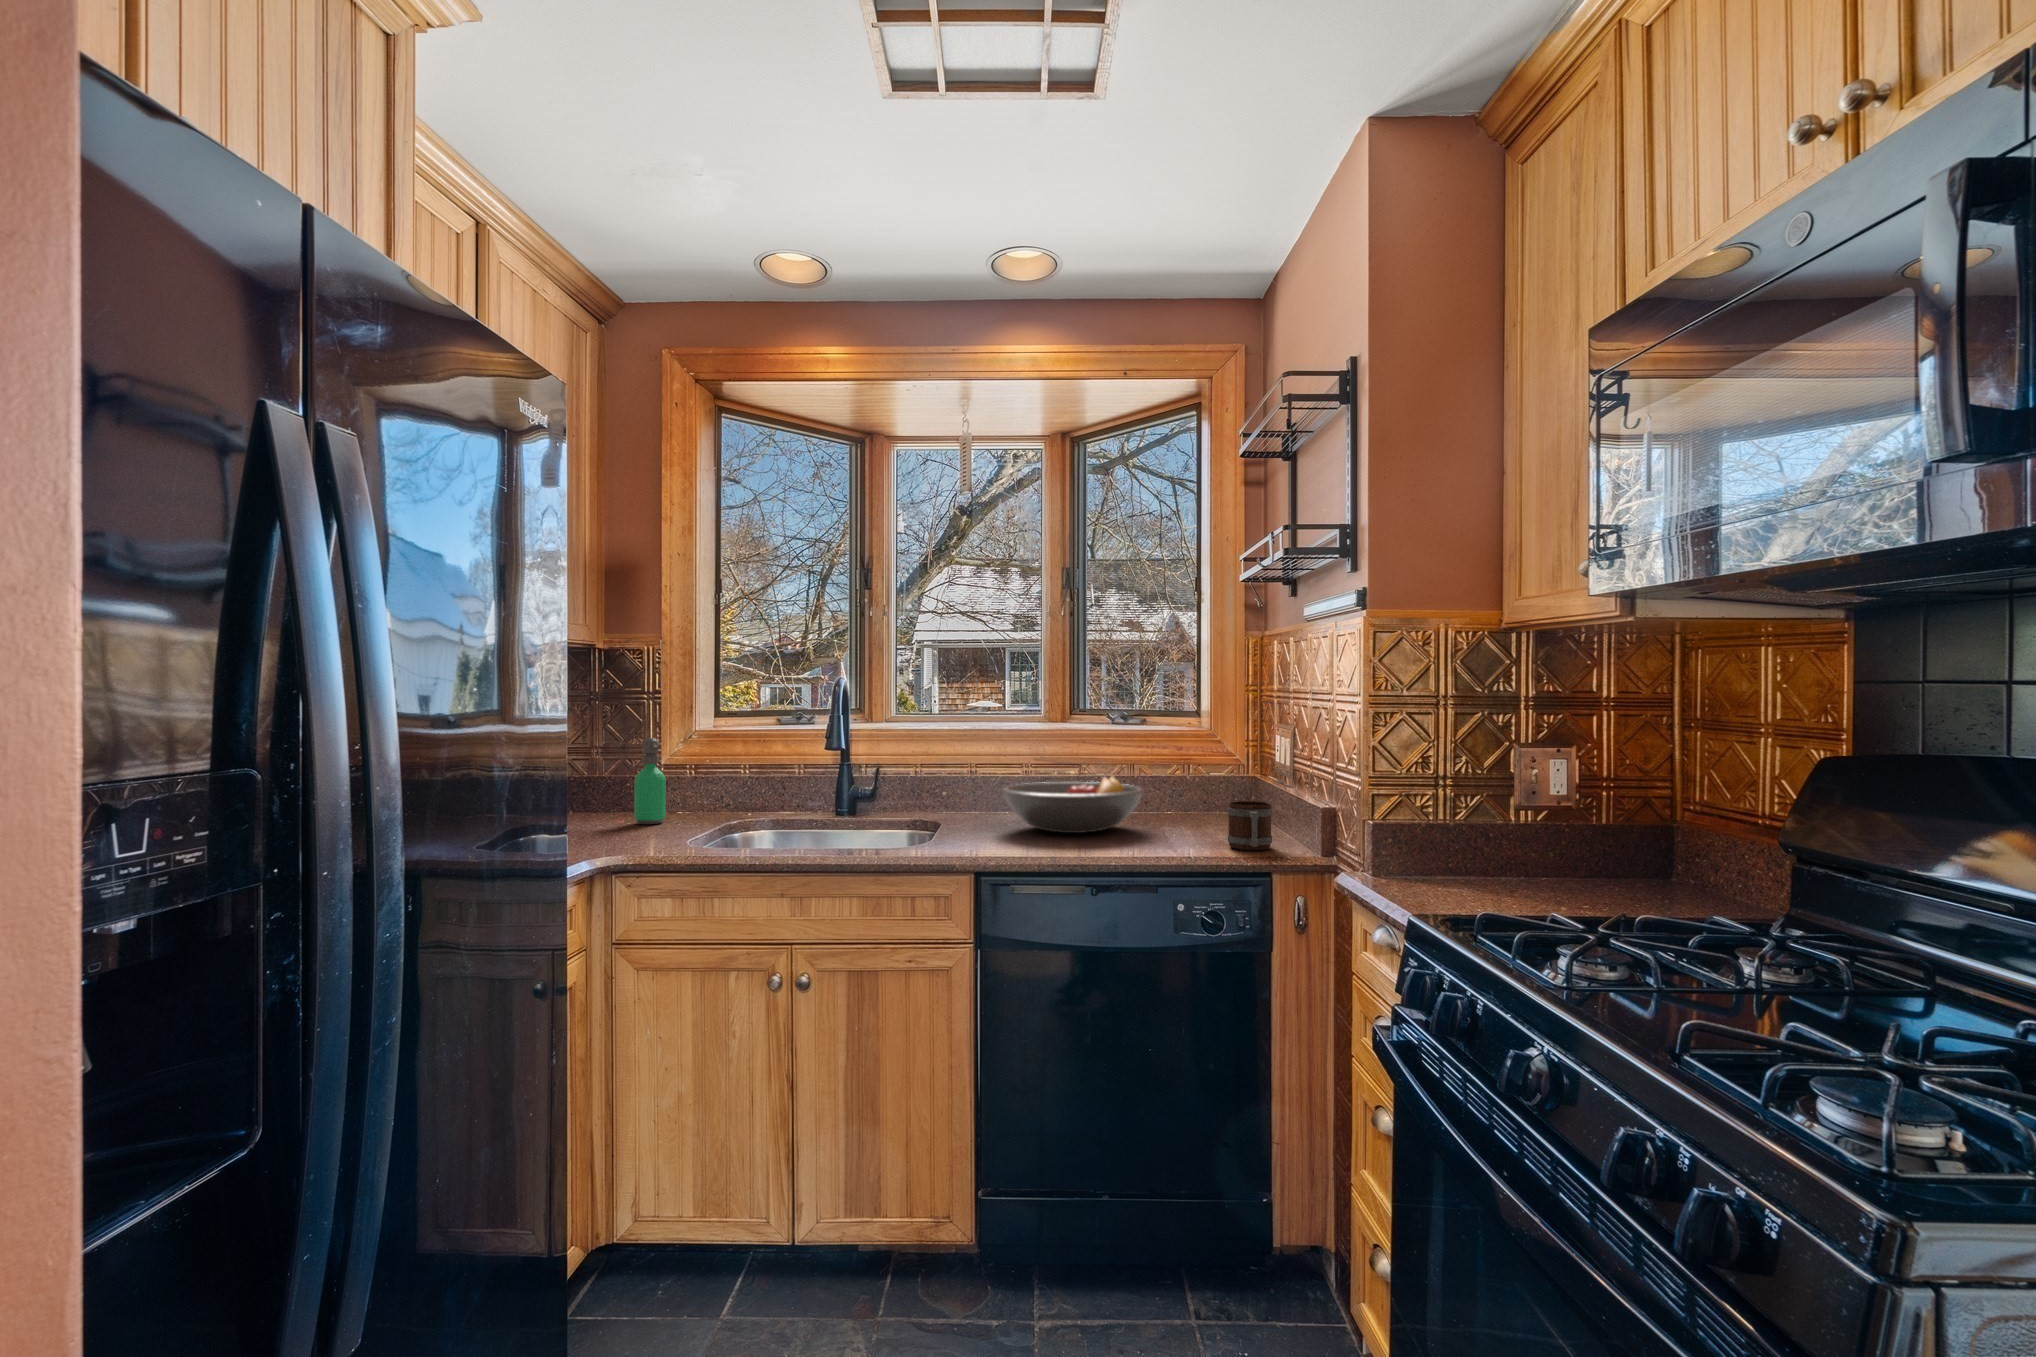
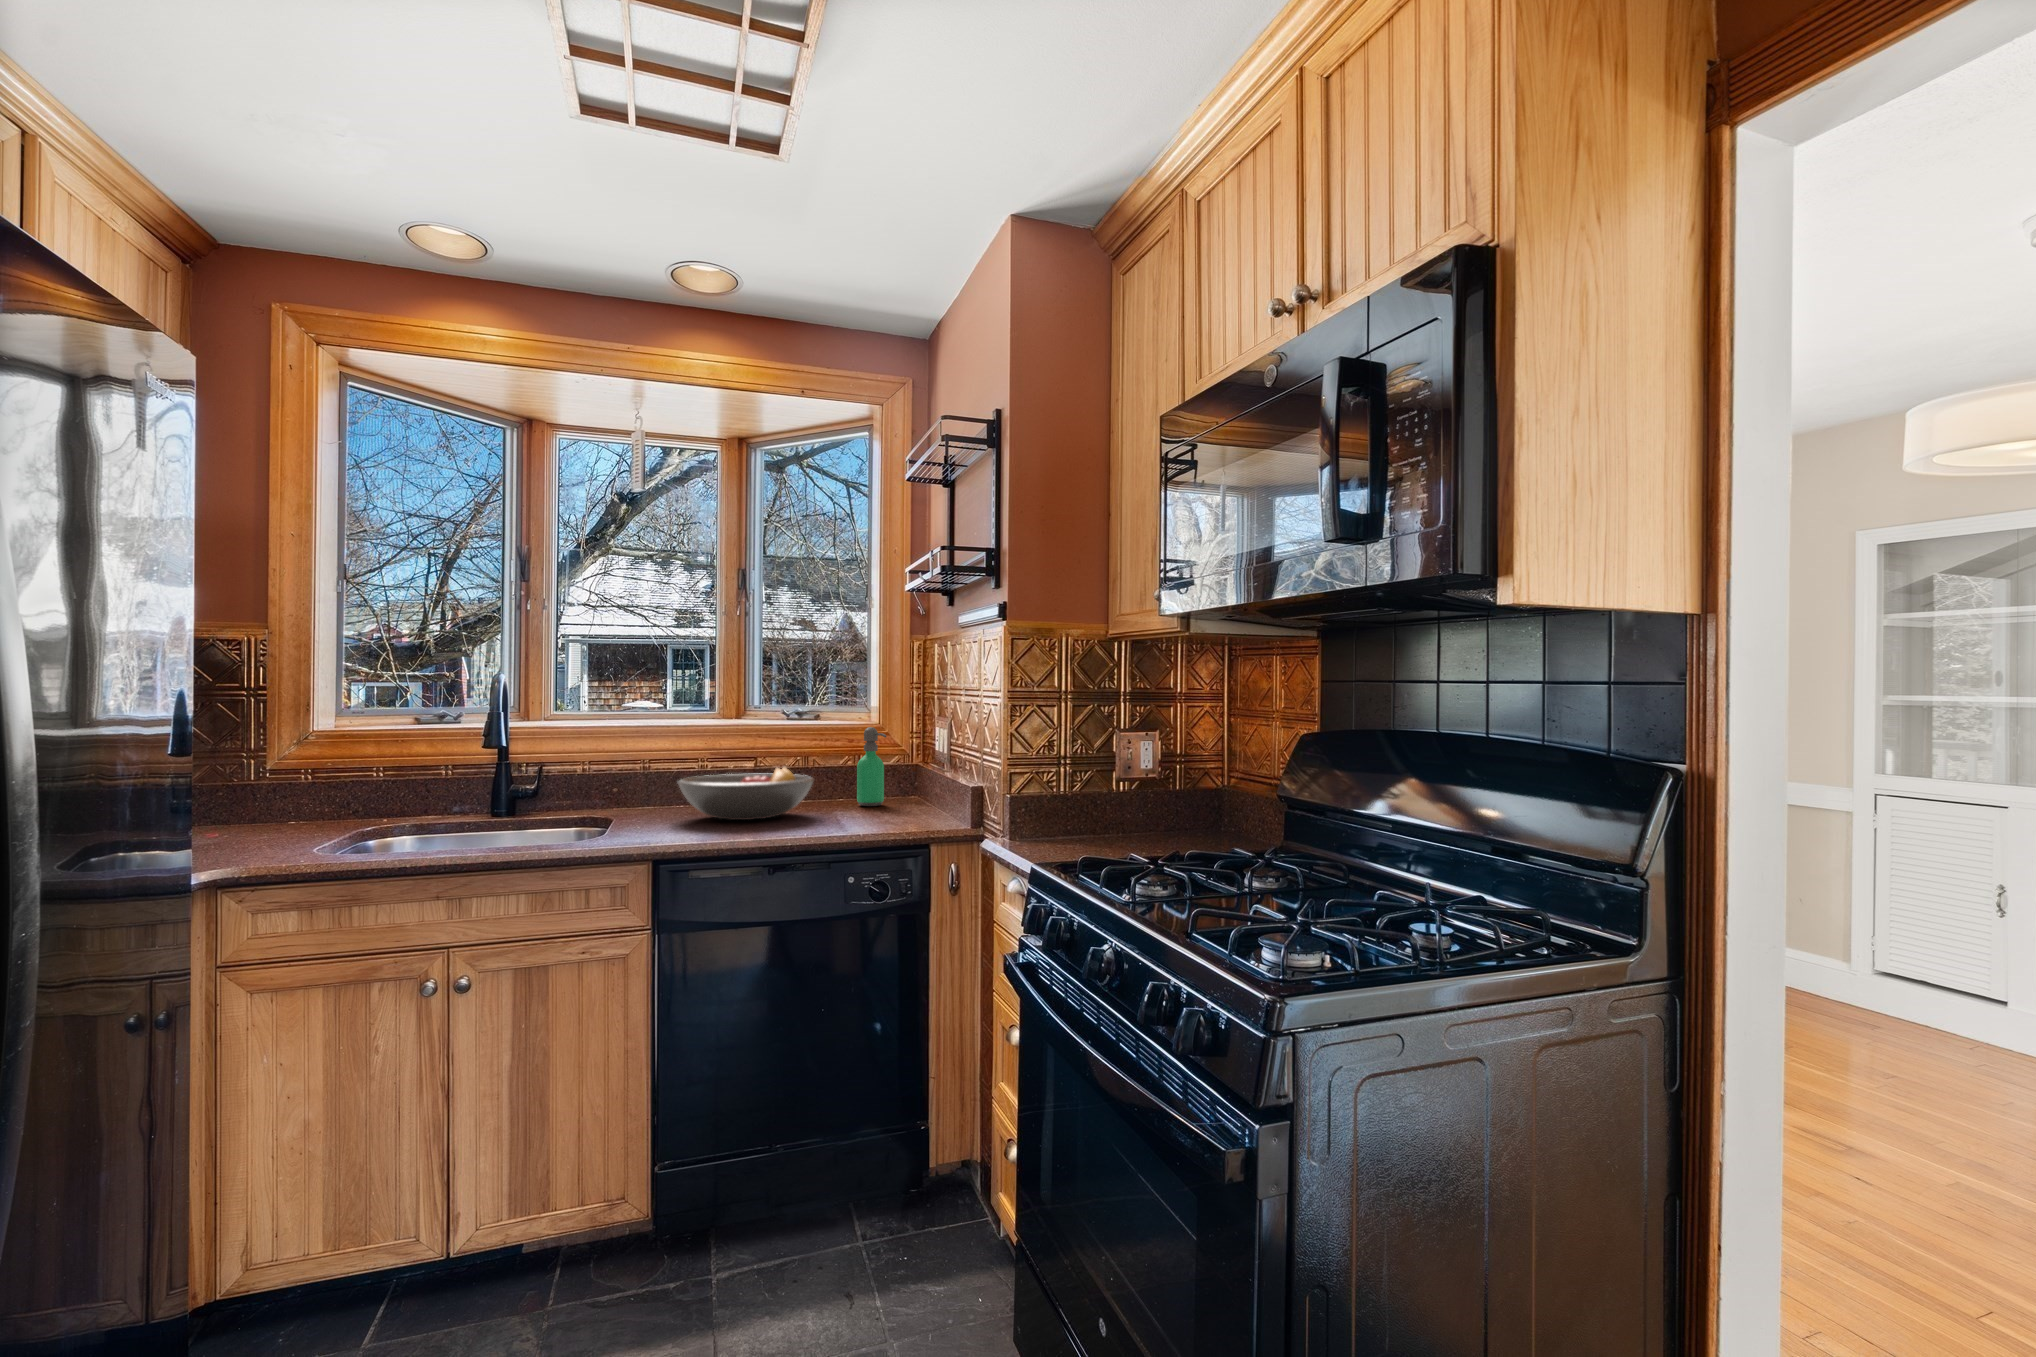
soap dispenser: present [634,738,666,824] -> present [857,727,886,806]
mug: present [1228,801,1272,850] -> none [889,784,928,827]

